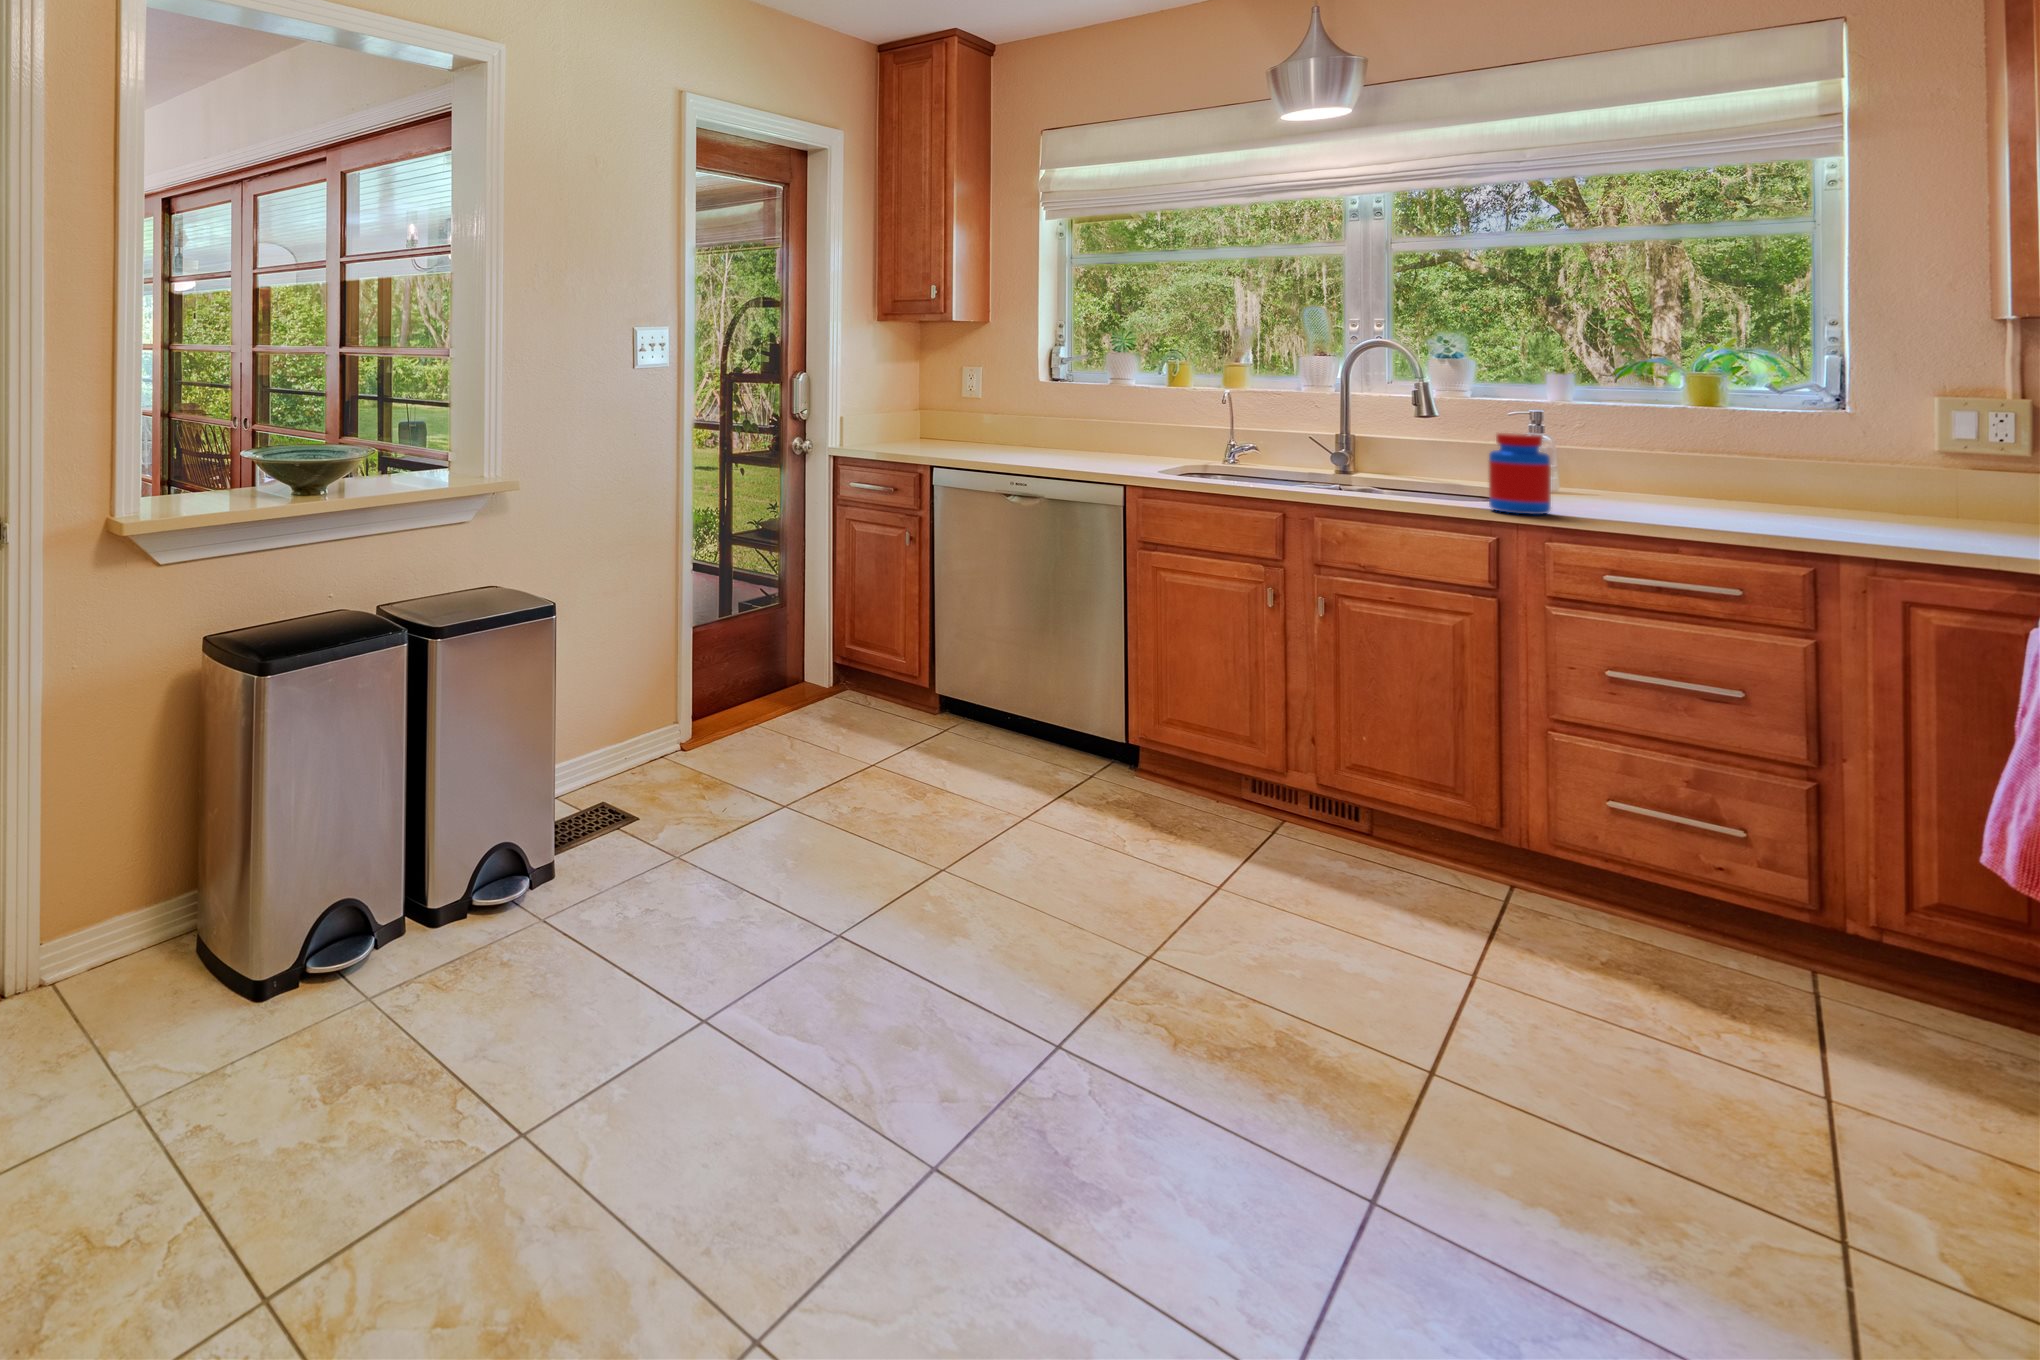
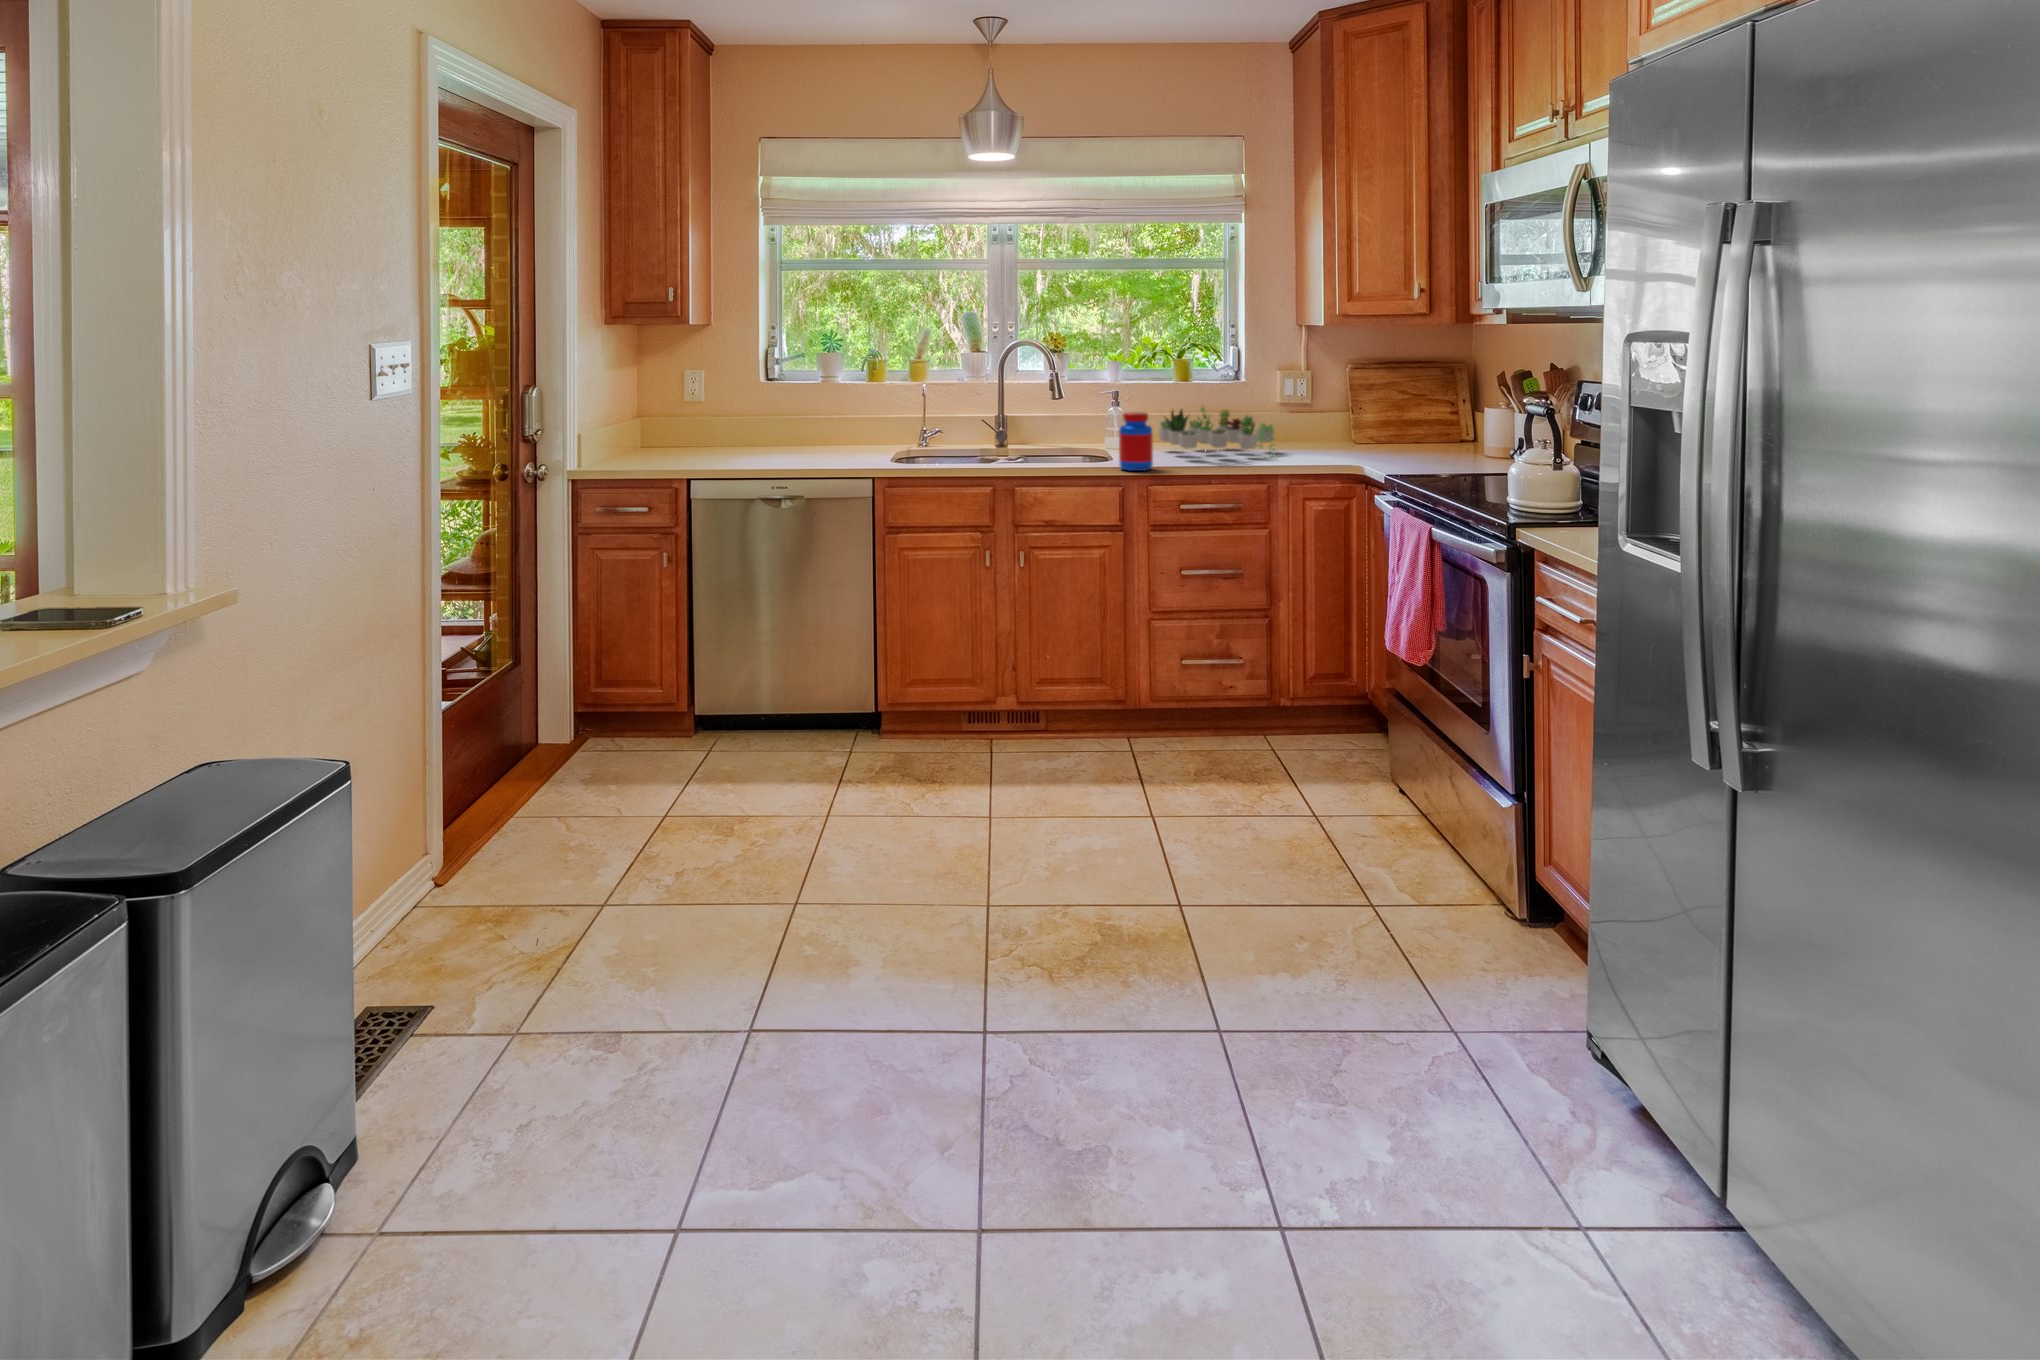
succulent plant: none [1612,432,1875,526] -> present [1159,407,1275,456]

